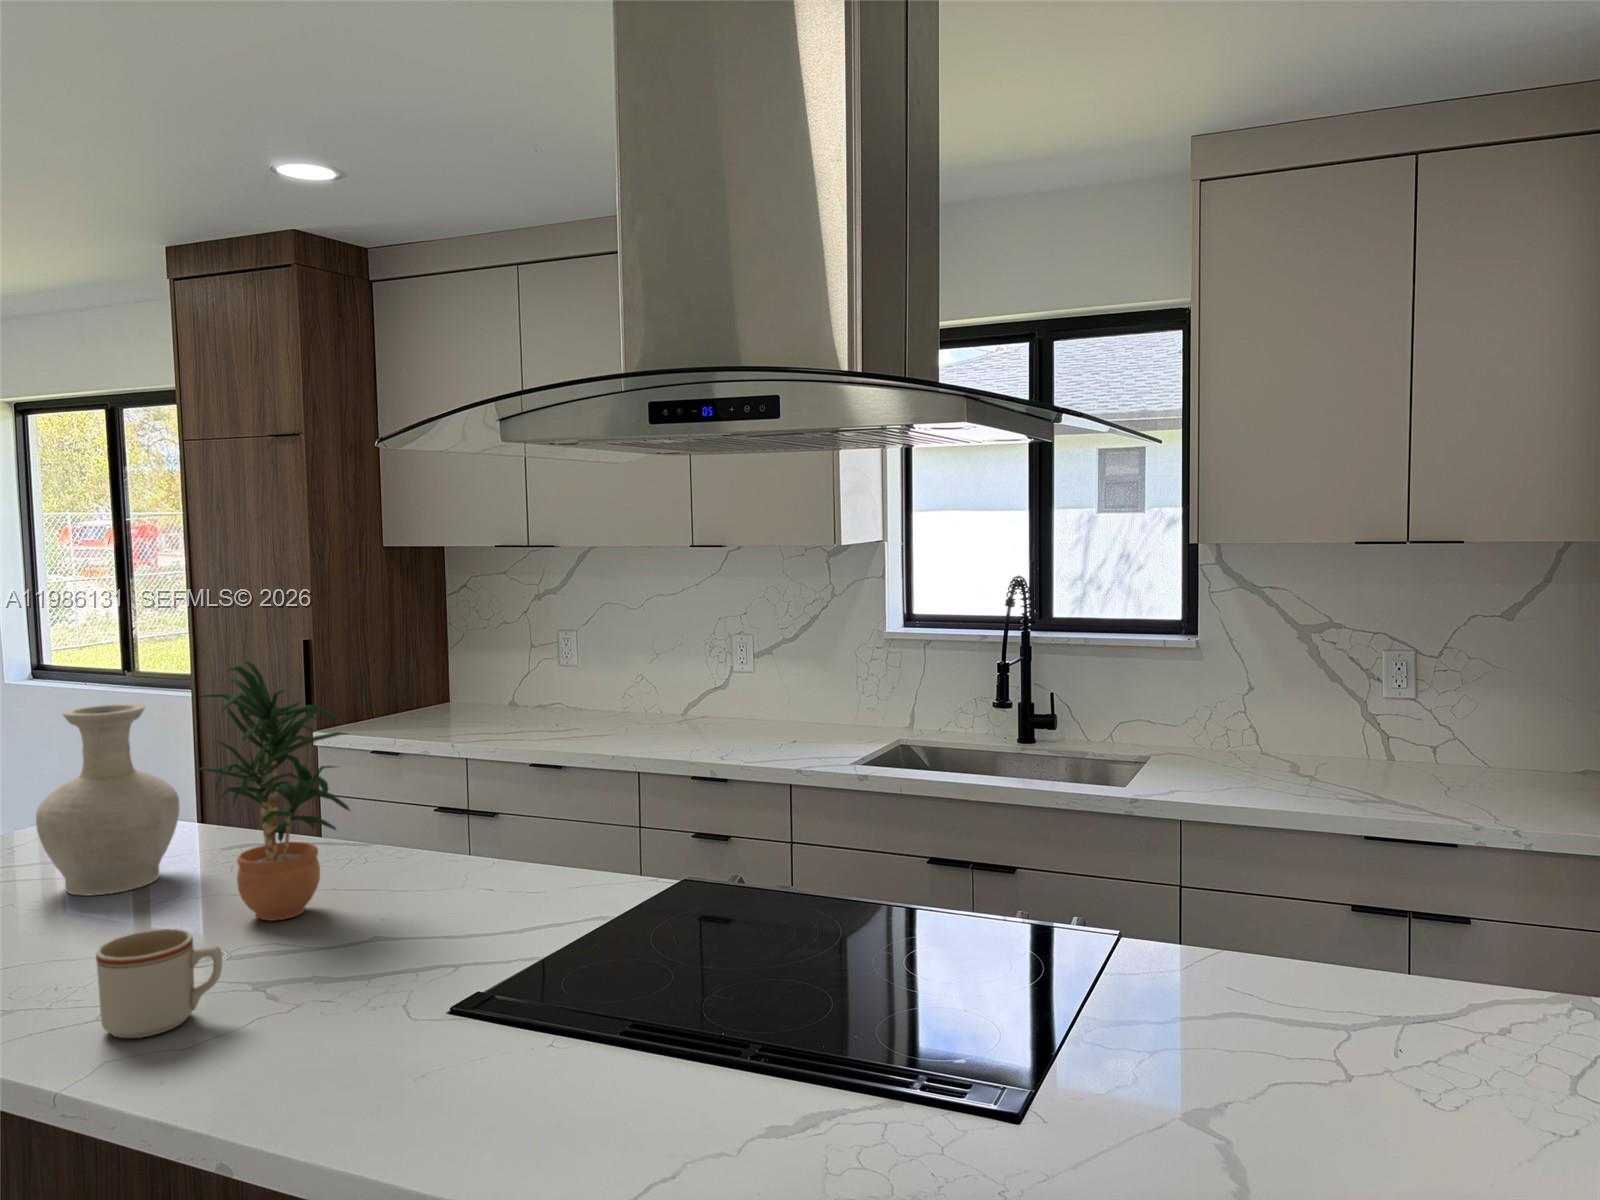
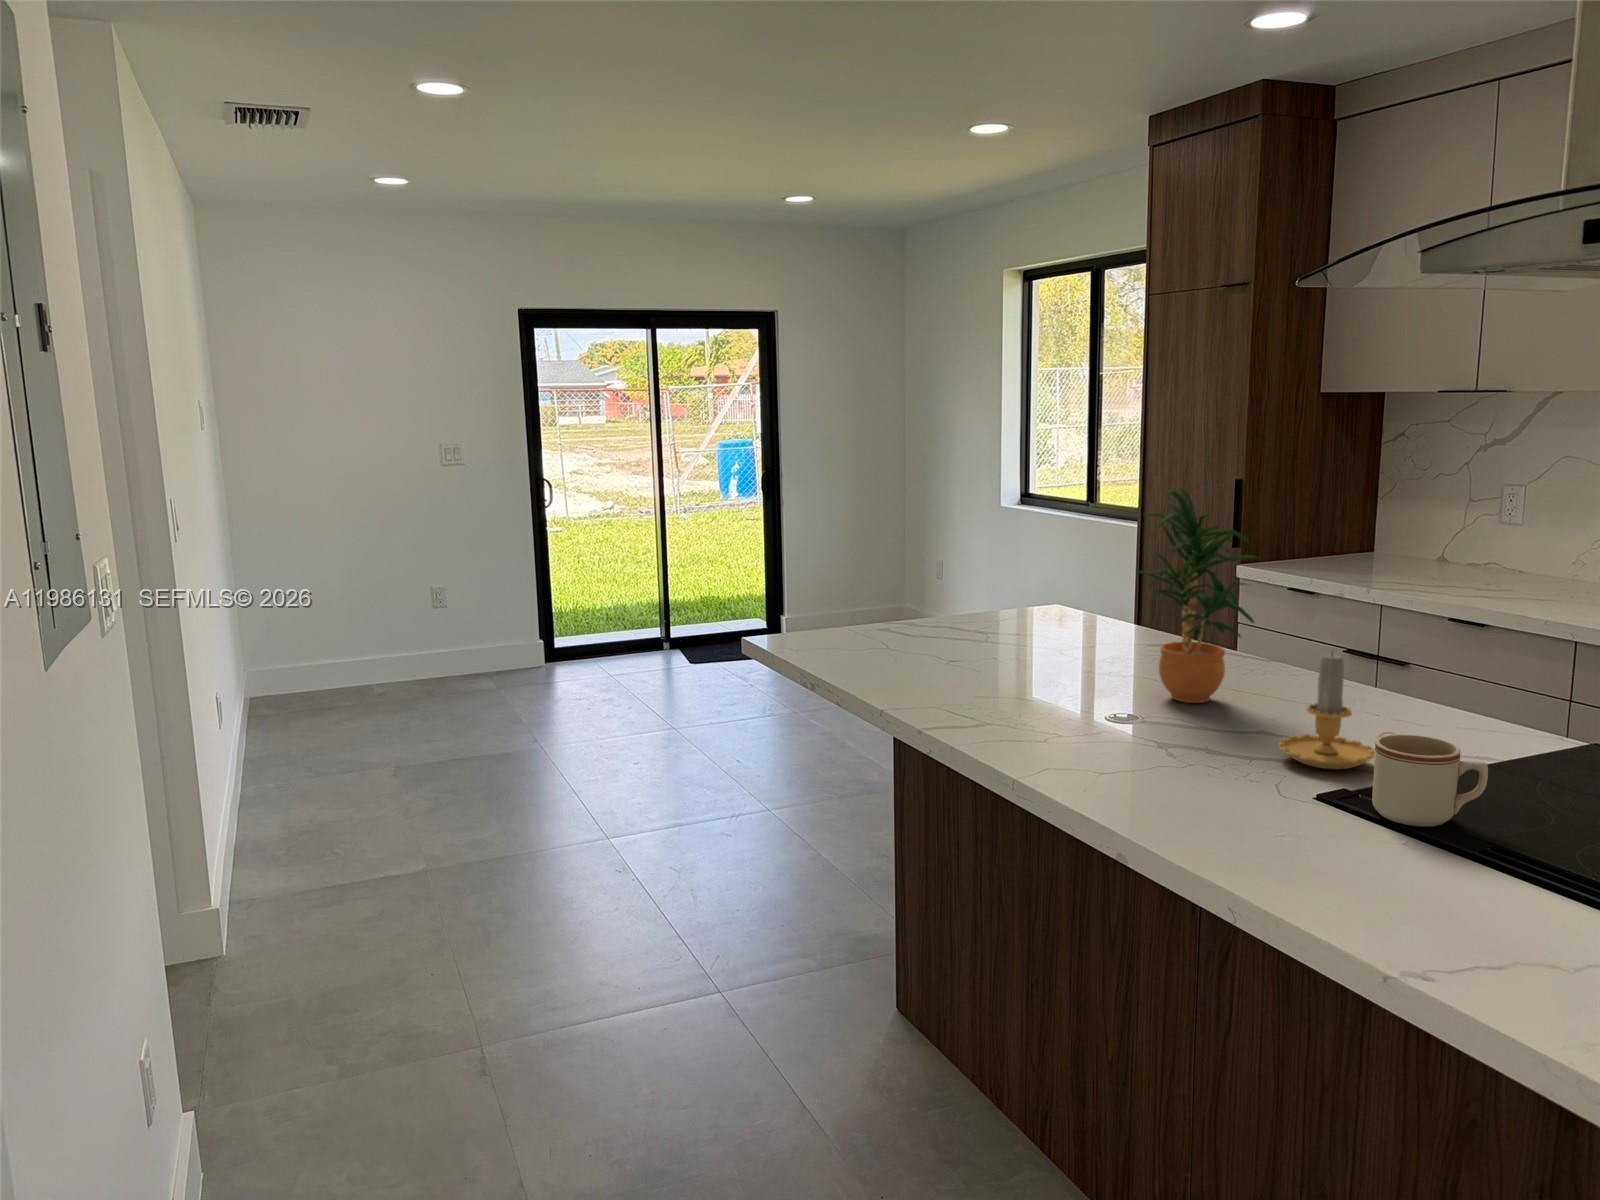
vase: present [36,704,179,896] -> none [1024,518,1121,662]
candle: none [395,833,525,973] -> present [1278,654,1395,769]
mug: present [96,929,222,1038] -> present [1372,734,1488,826]

